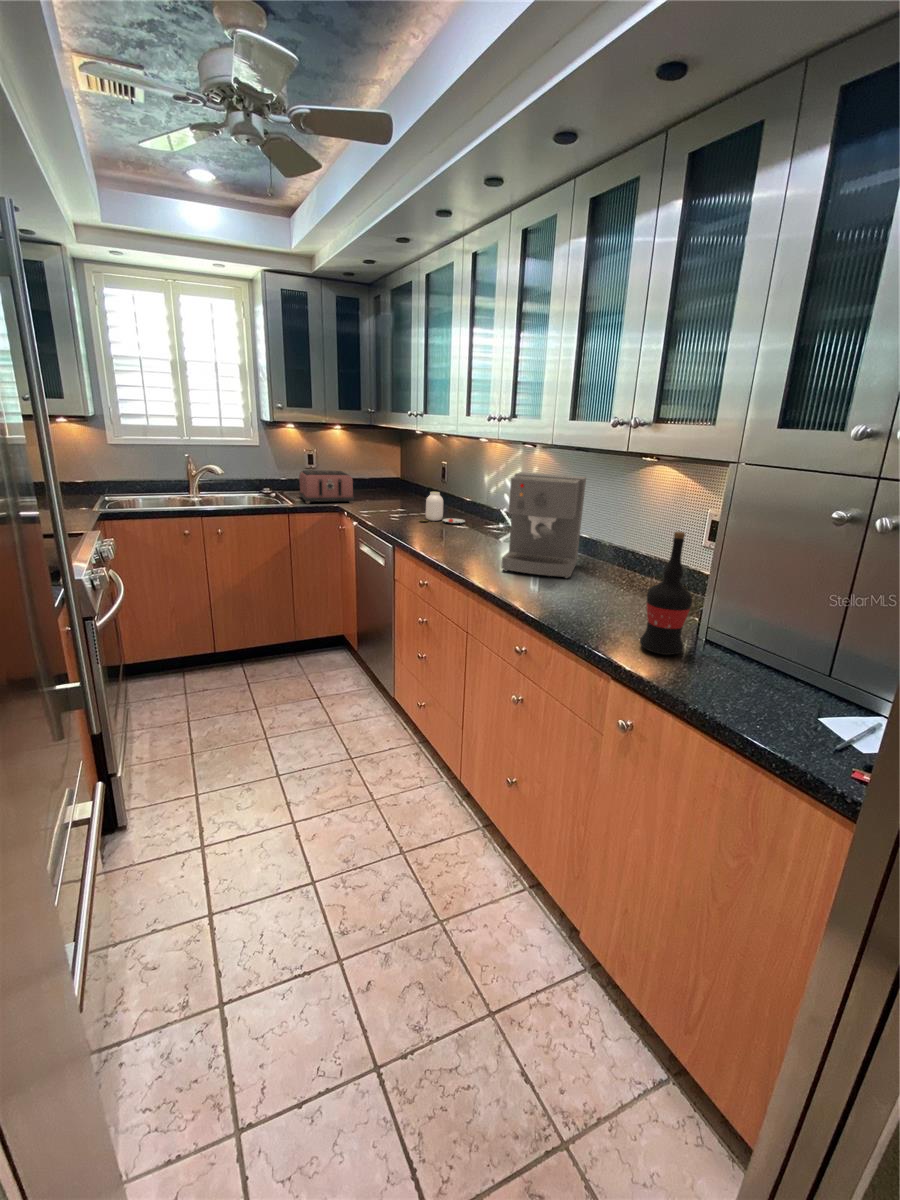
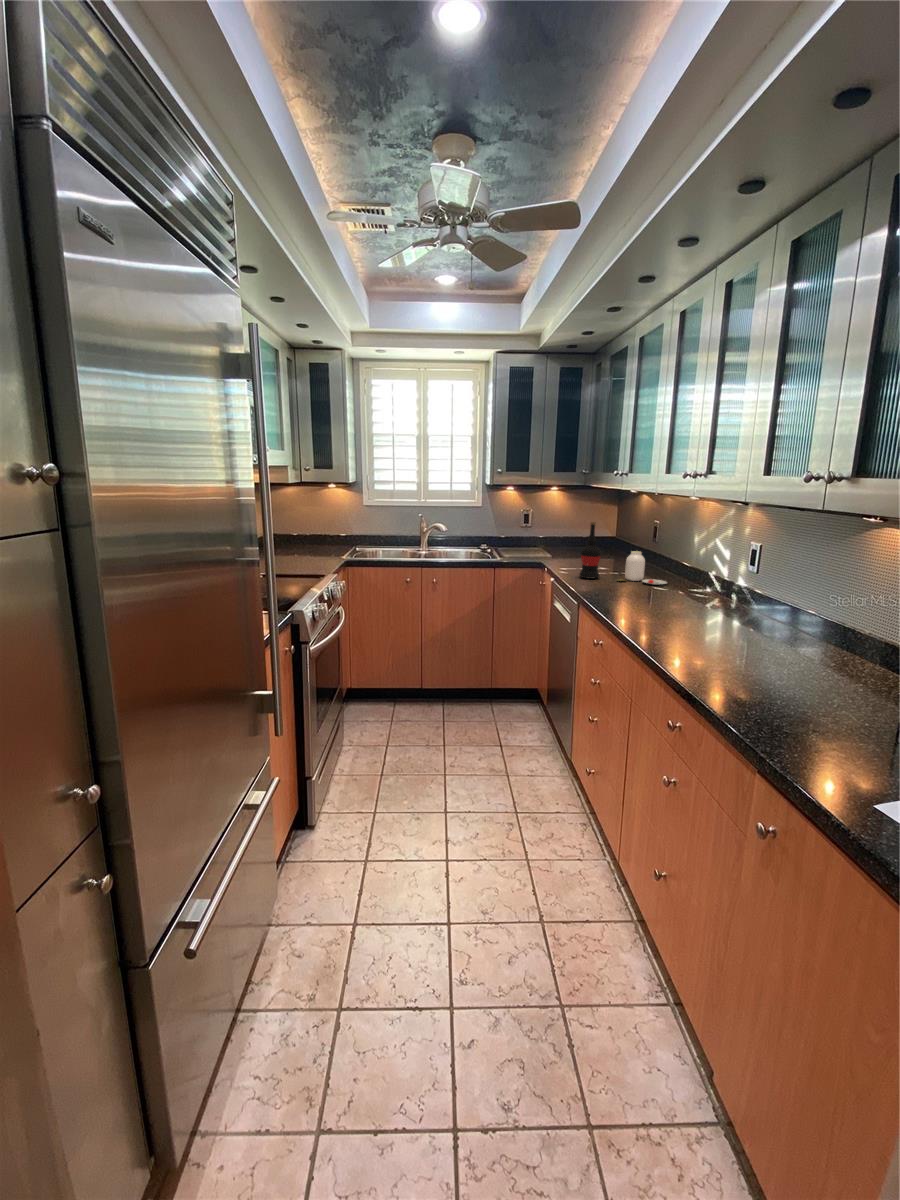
toaster: present [299,470,354,503] -> none [512,528,562,560]
coffee maker: present [501,472,586,579] -> none [676,532,790,652]
wine bottle: present [640,532,692,655] -> present [580,522,601,579]

